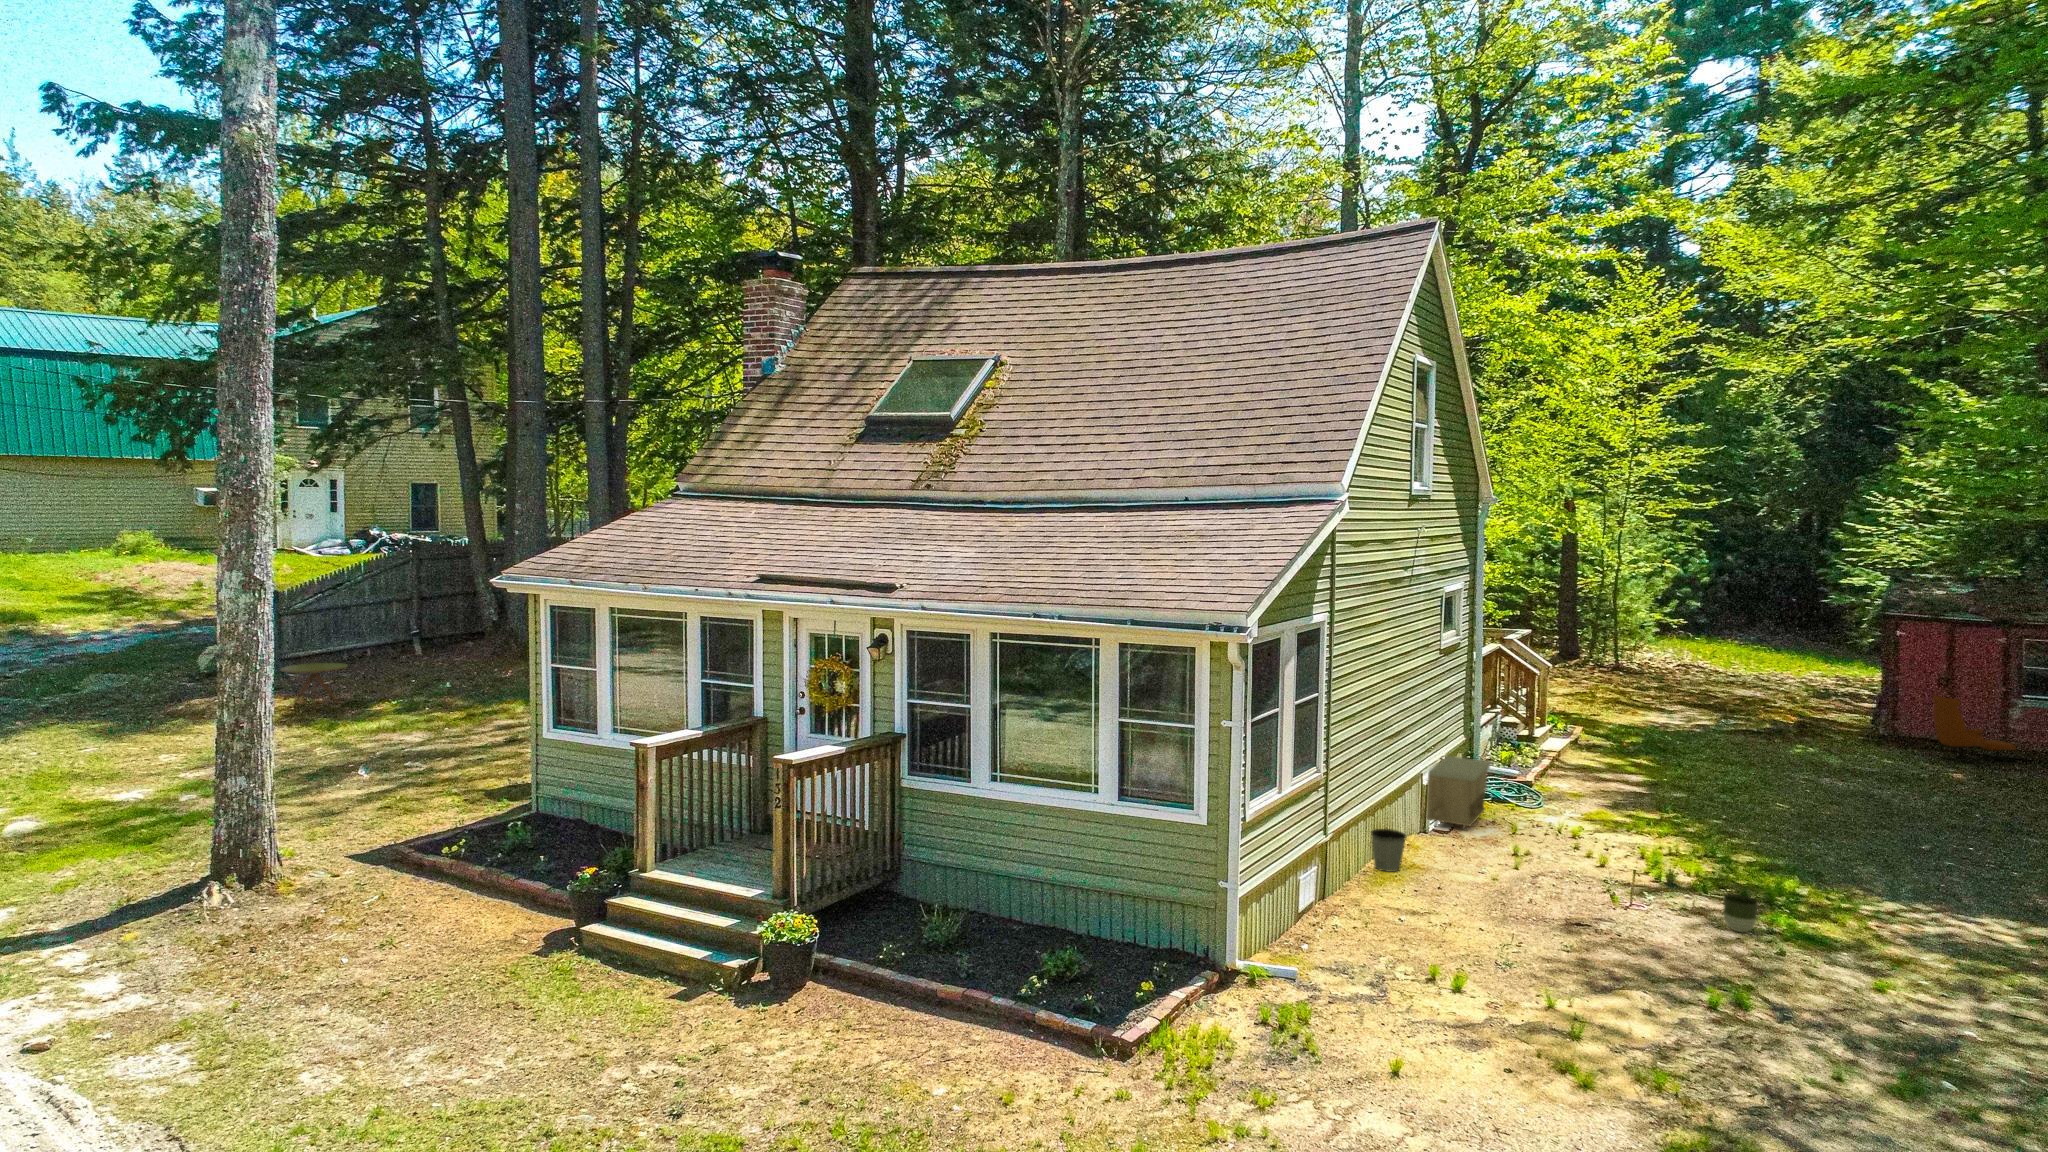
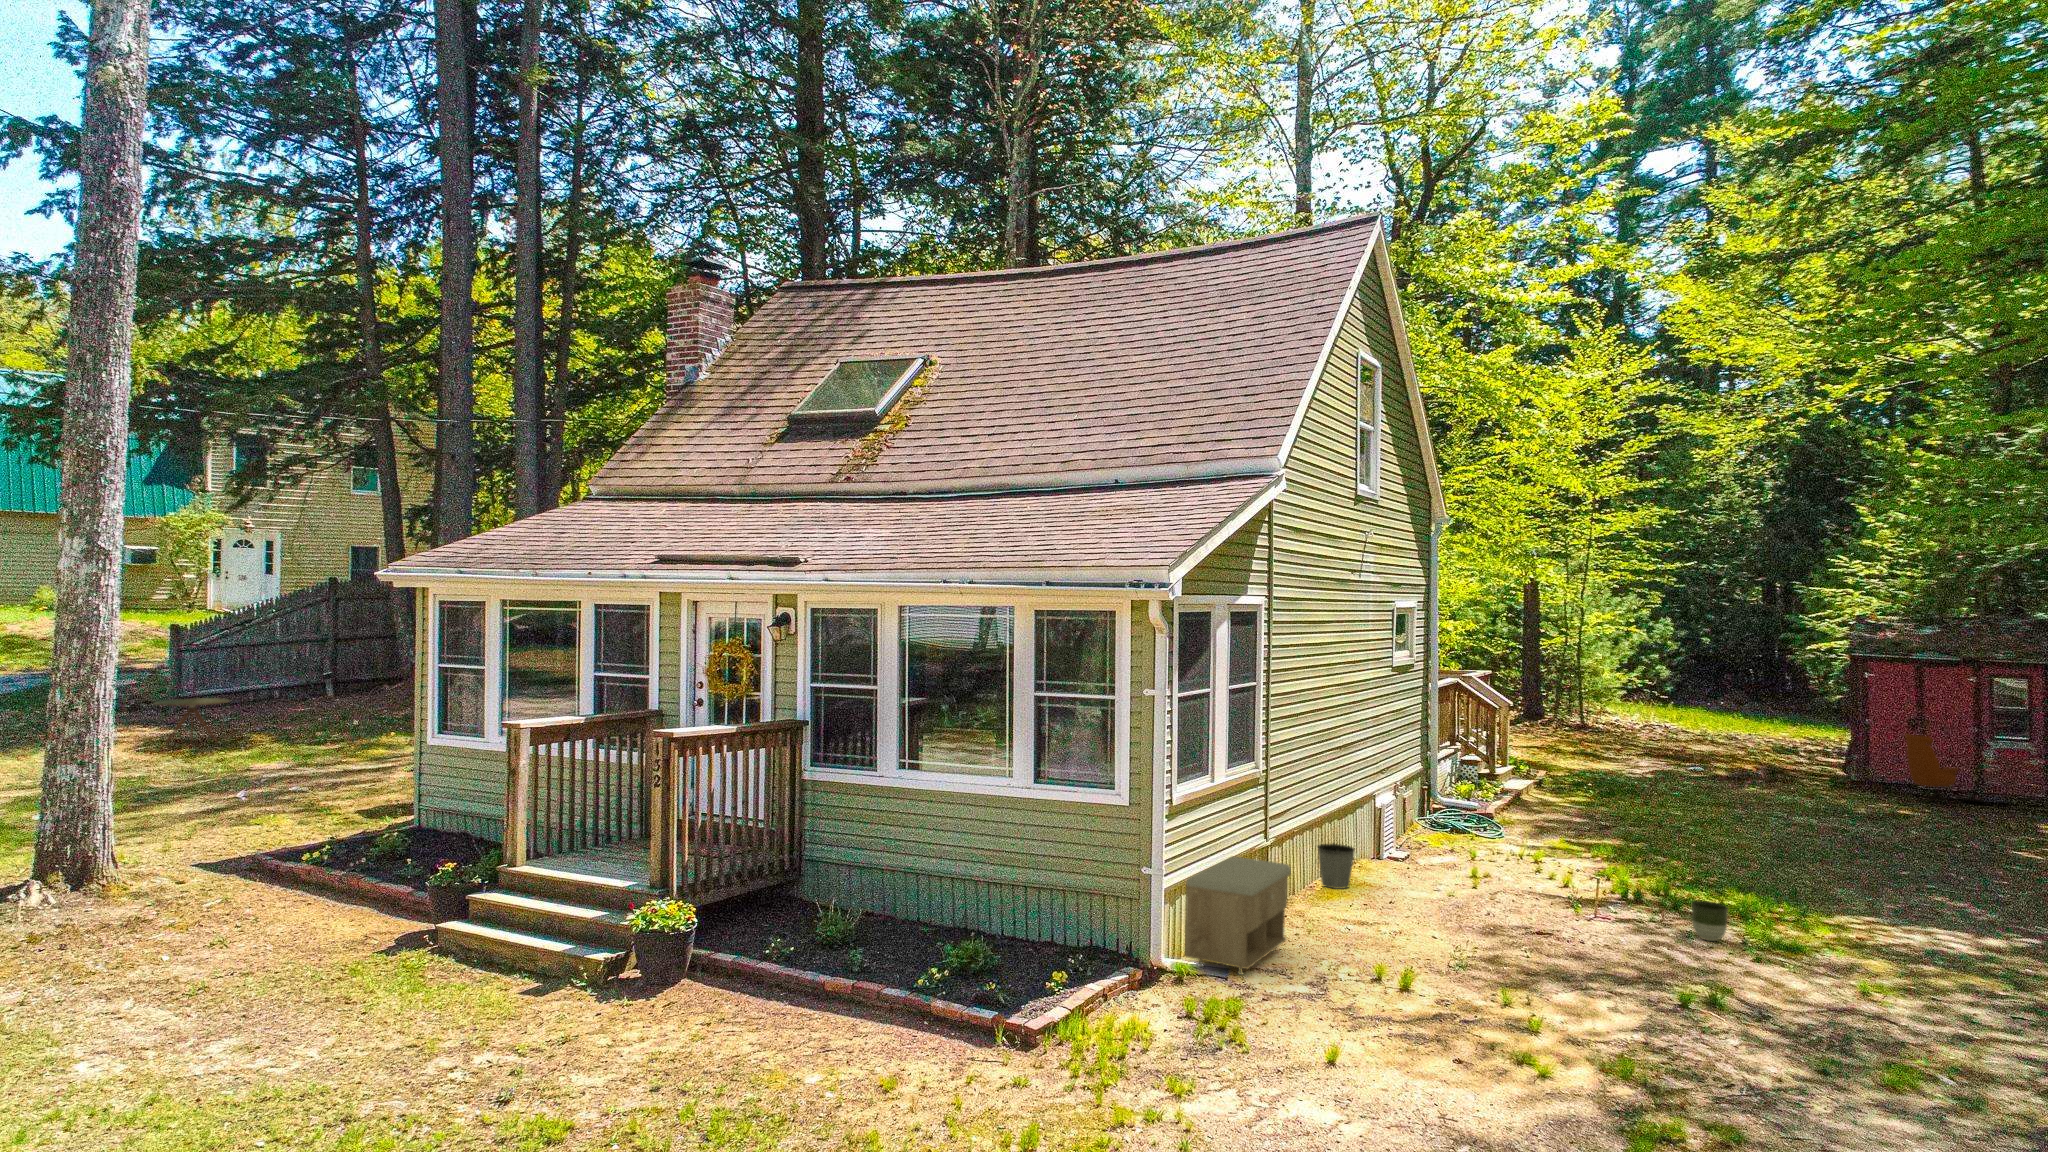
storage bench: present [1426,756,1490,830] -> present [1185,856,1291,975]

